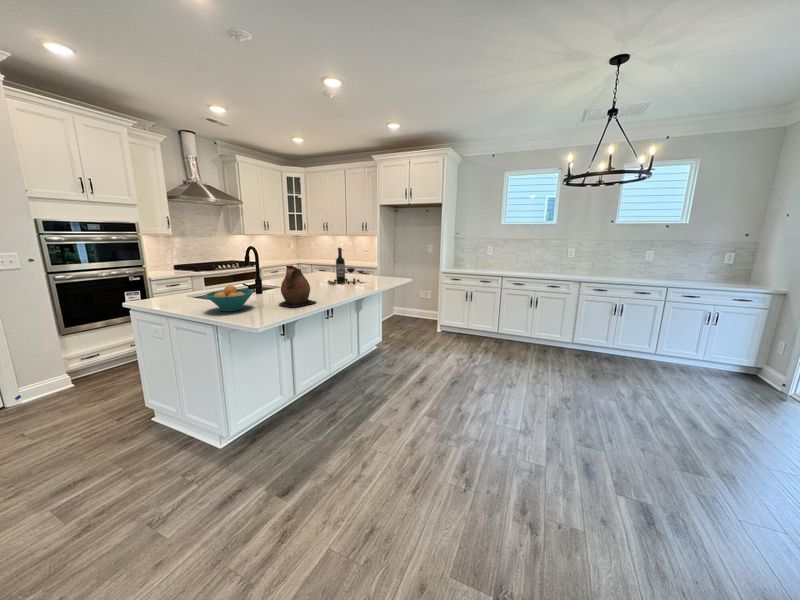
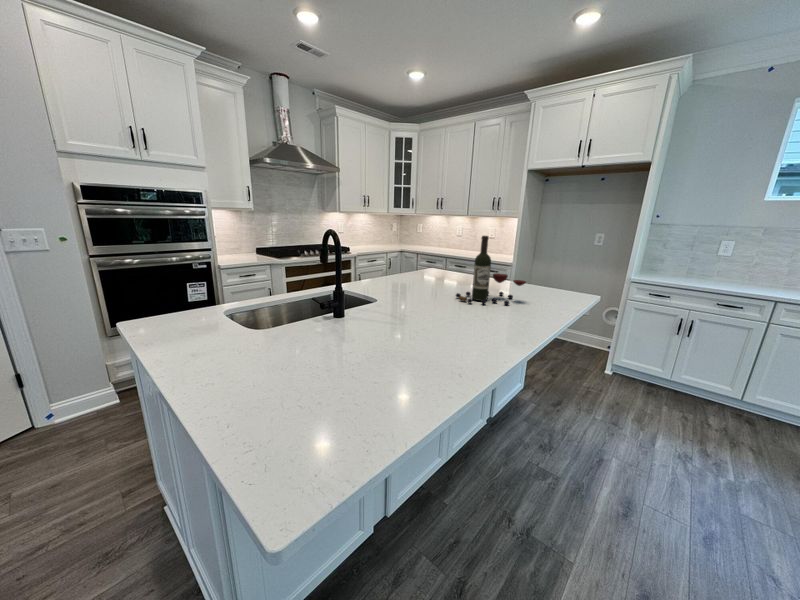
ceramic pitcher: present [280,265,316,307] -> none [367,279,453,383]
fruit bowl: present [205,285,253,311] -> none [215,316,319,378]

